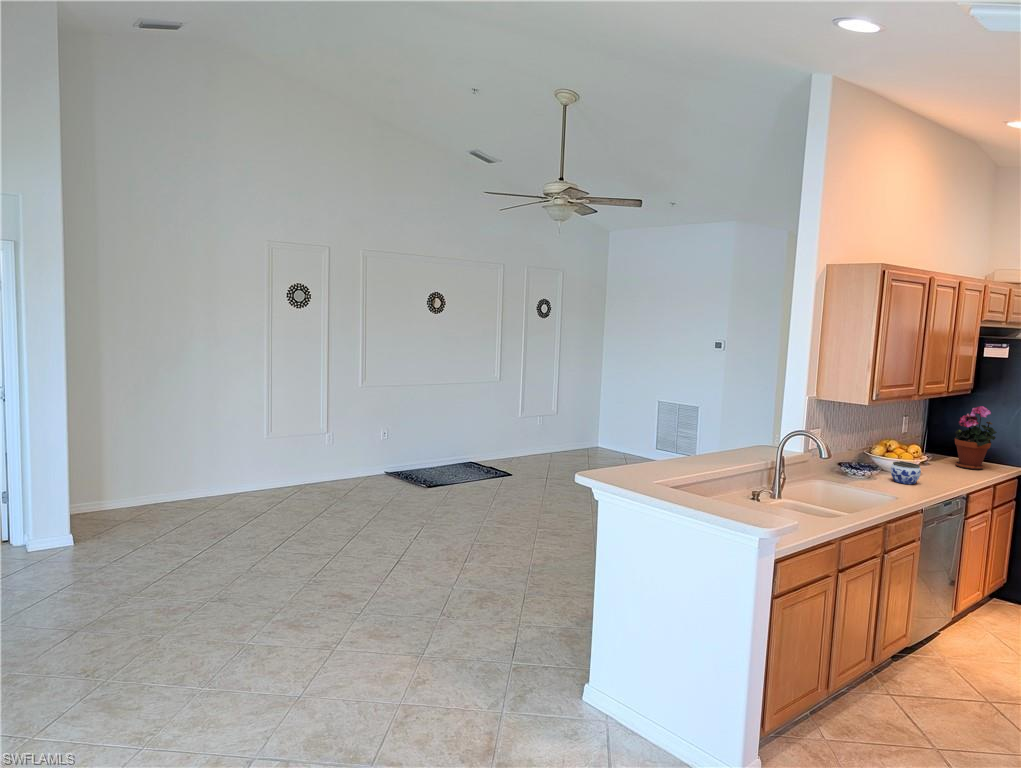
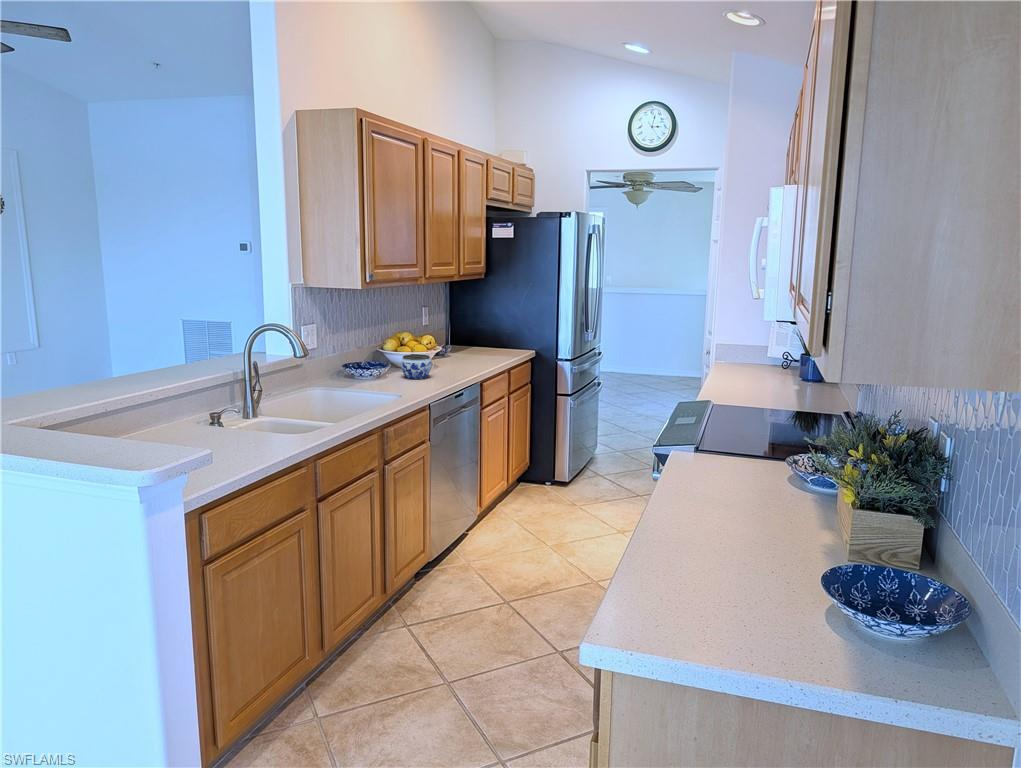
potted plant: present [955,406,997,470] -> none [471,288,508,356]

